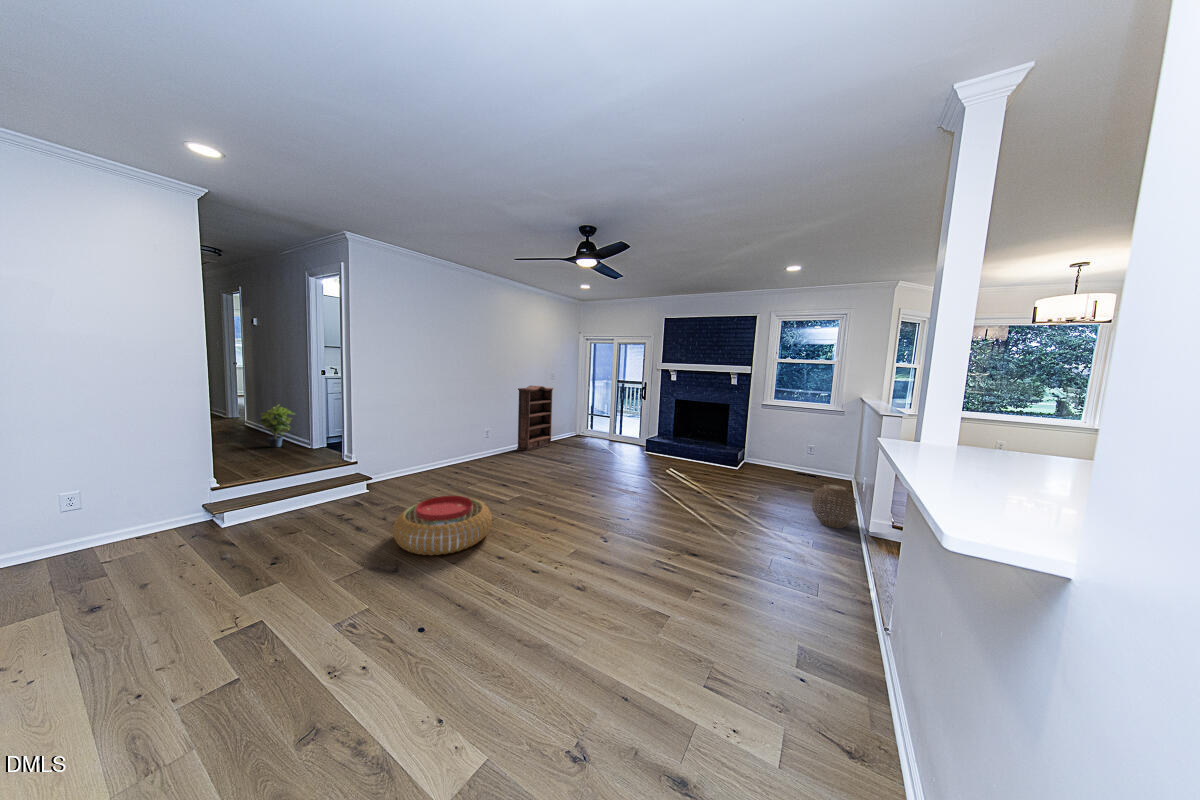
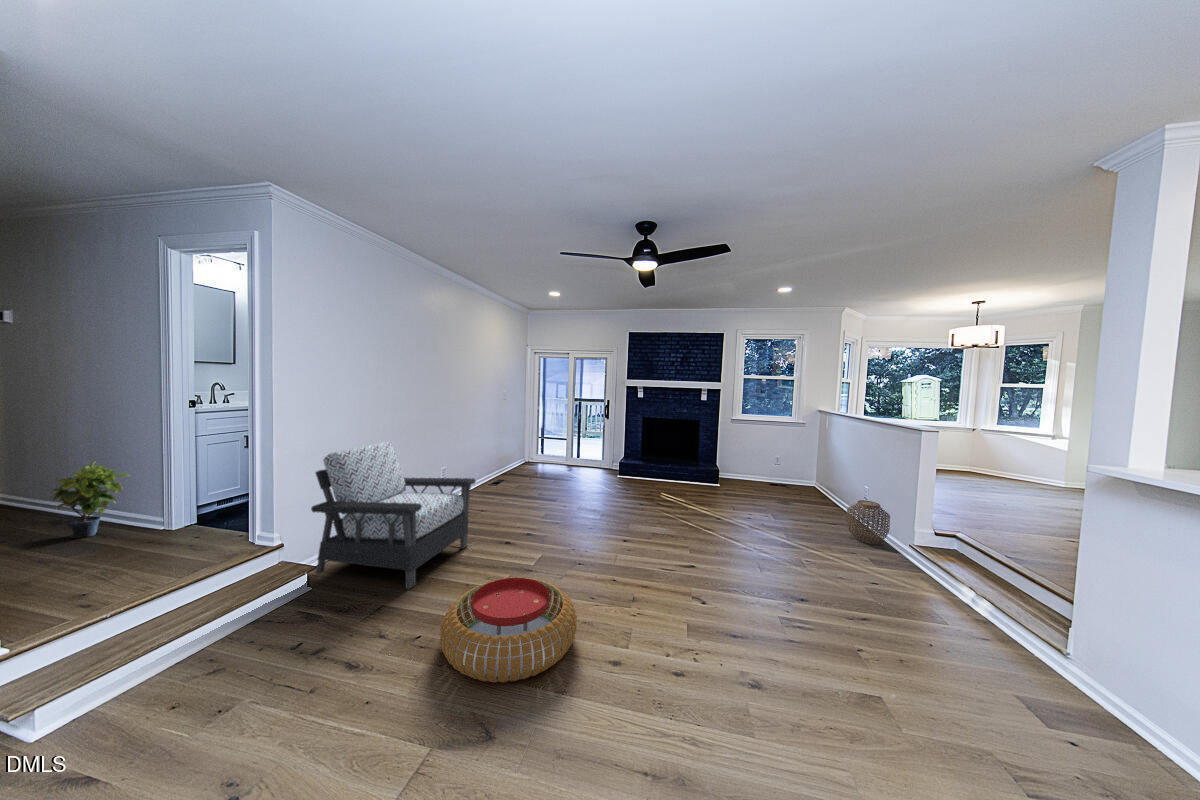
bookshelf: present [517,385,553,451] -> none [468,409,507,493]
armchair: none [372,403,485,500] -> present [311,442,476,590]

